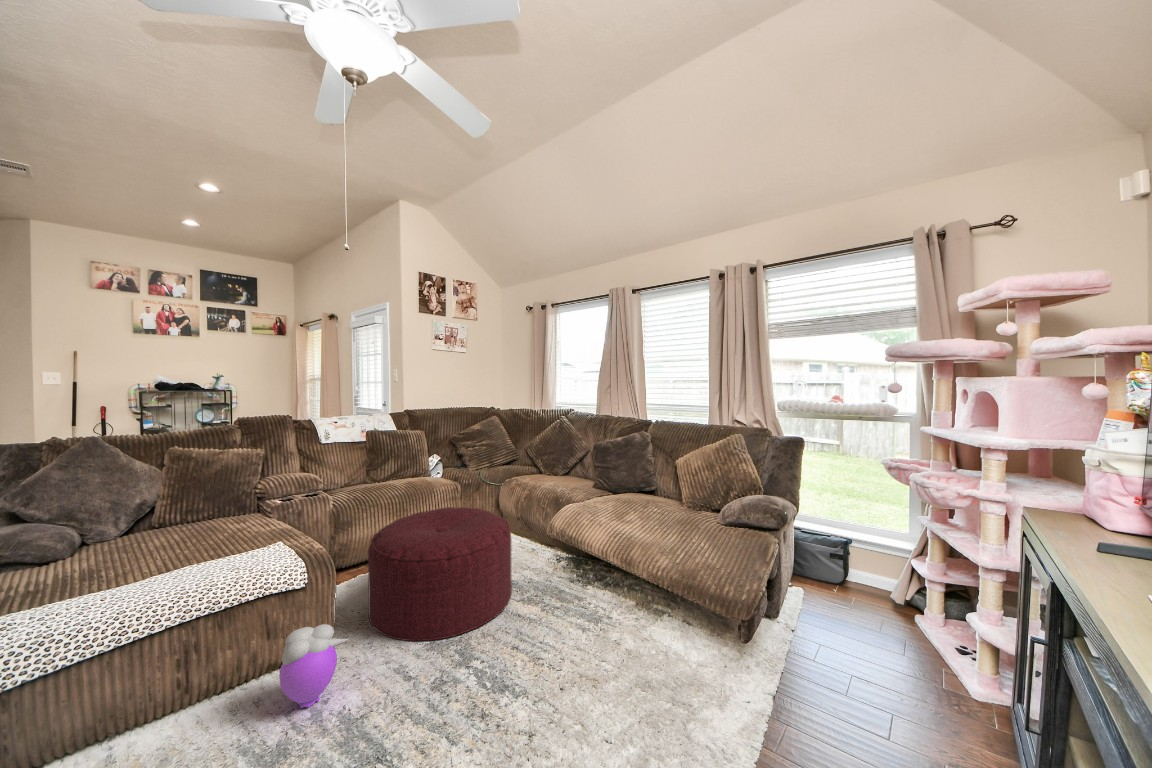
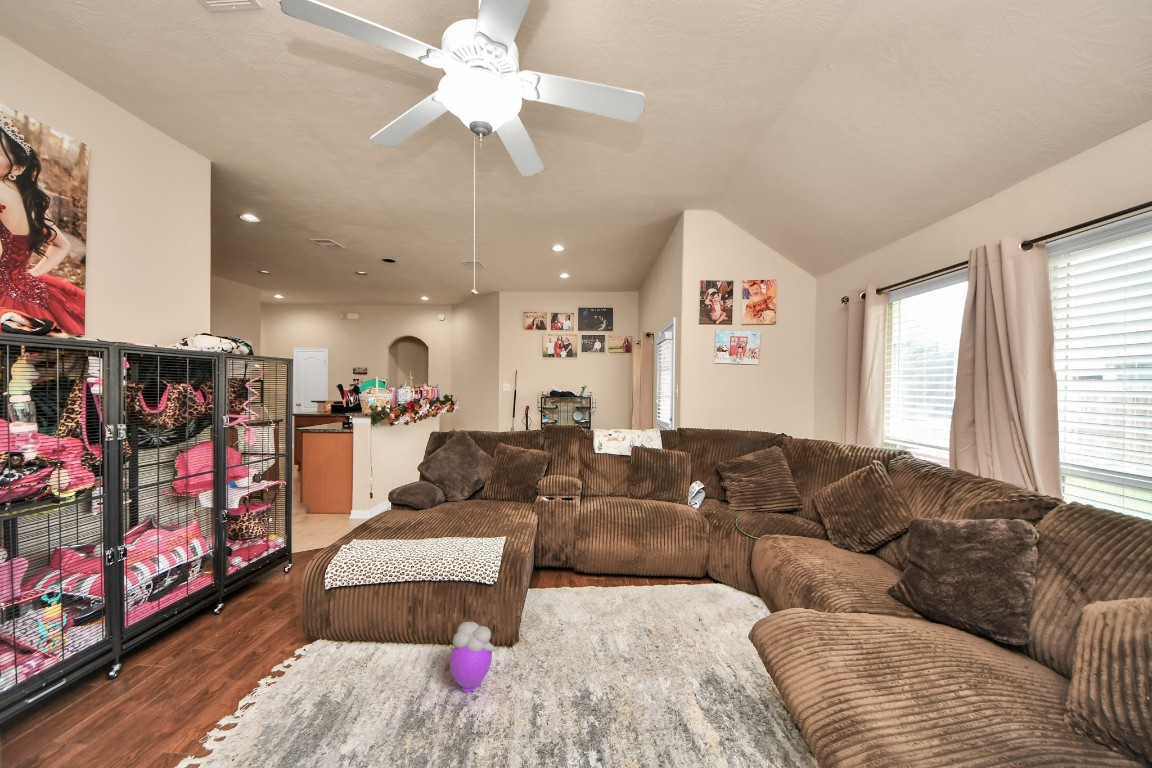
ottoman: present [368,507,512,641] -> none [555,546,704,711]

